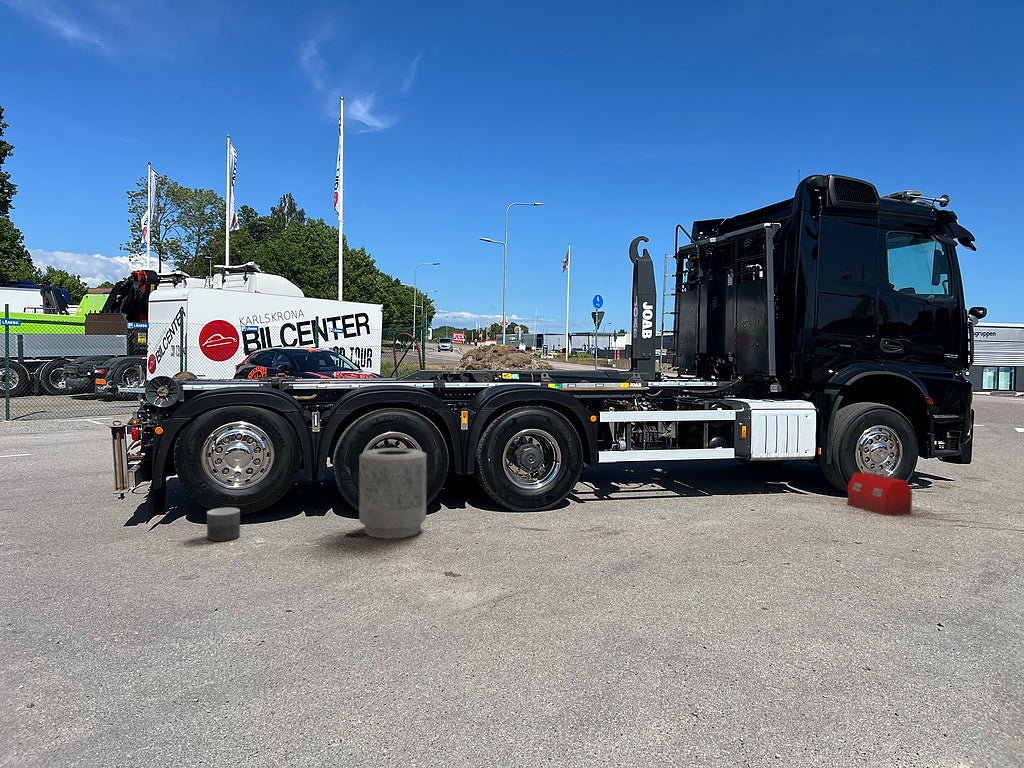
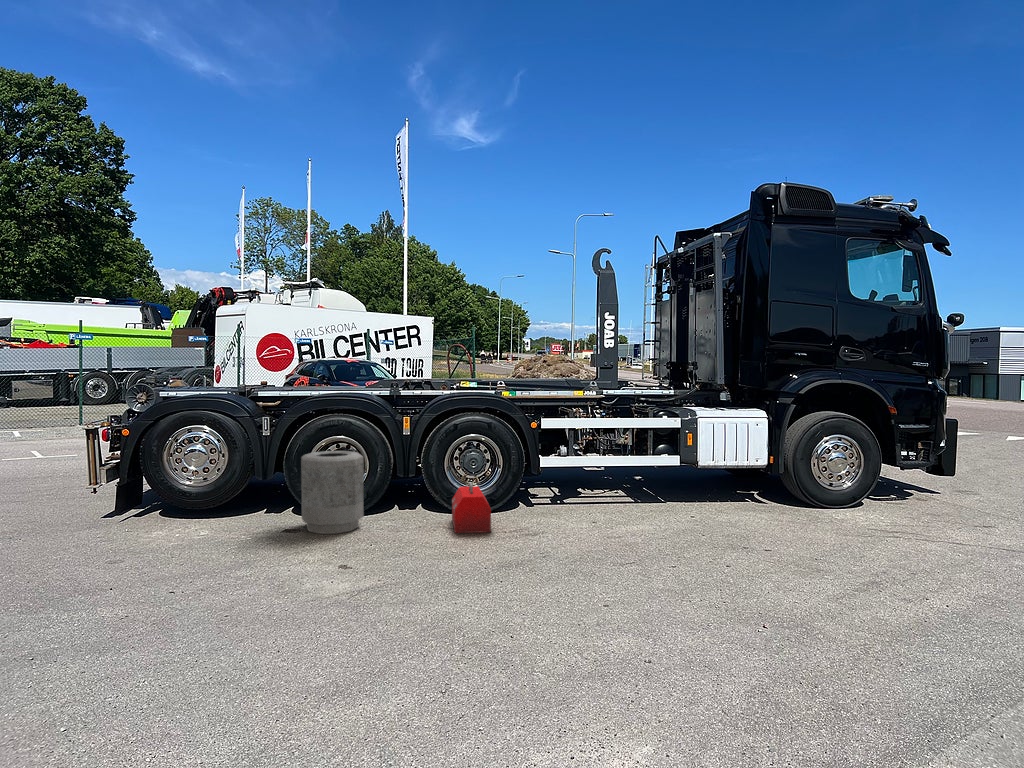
toolbox: present [847,468,912,515] -> present [452,482,491,533]
planter: present [207,508,240,541] -> none [166,502,196,532]

